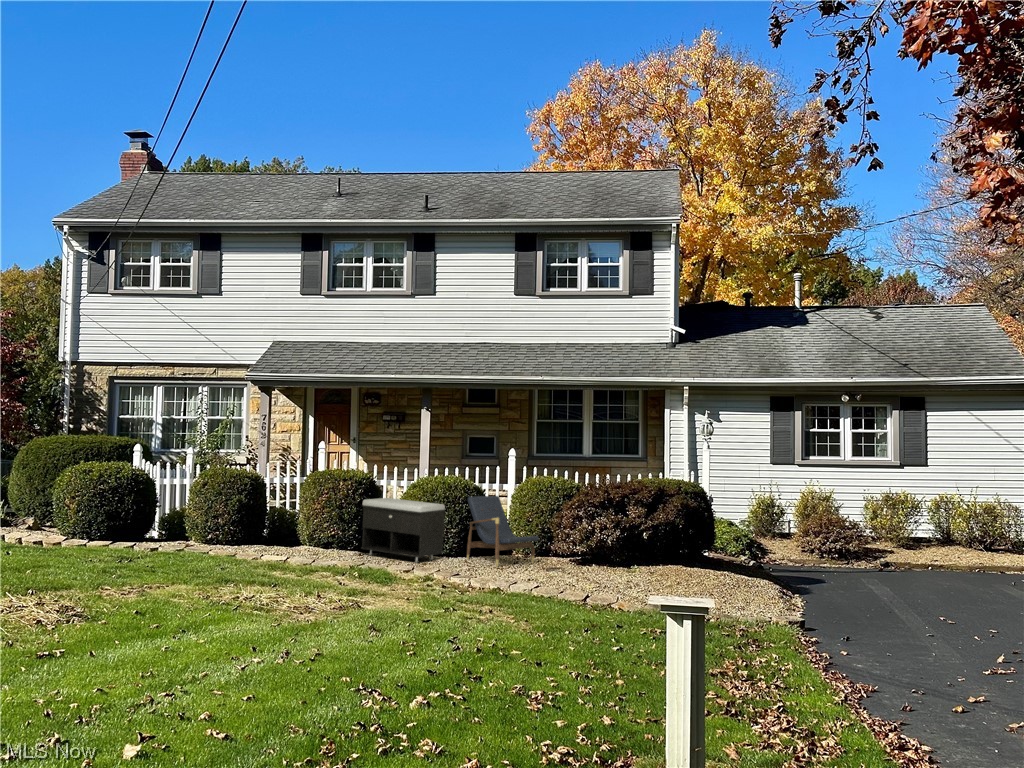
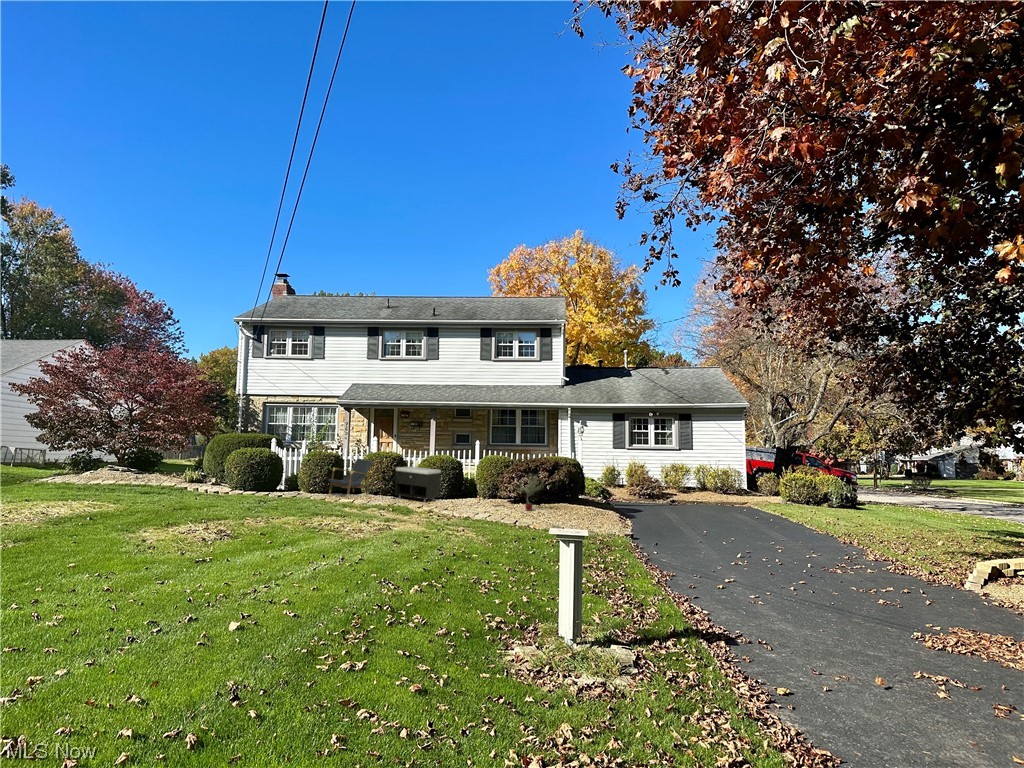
lounge chair: present [467,496,539,567] -> present [328,459,372,498]
potted tree: none [583,512,637,580] -> present [516,474,544,511]

